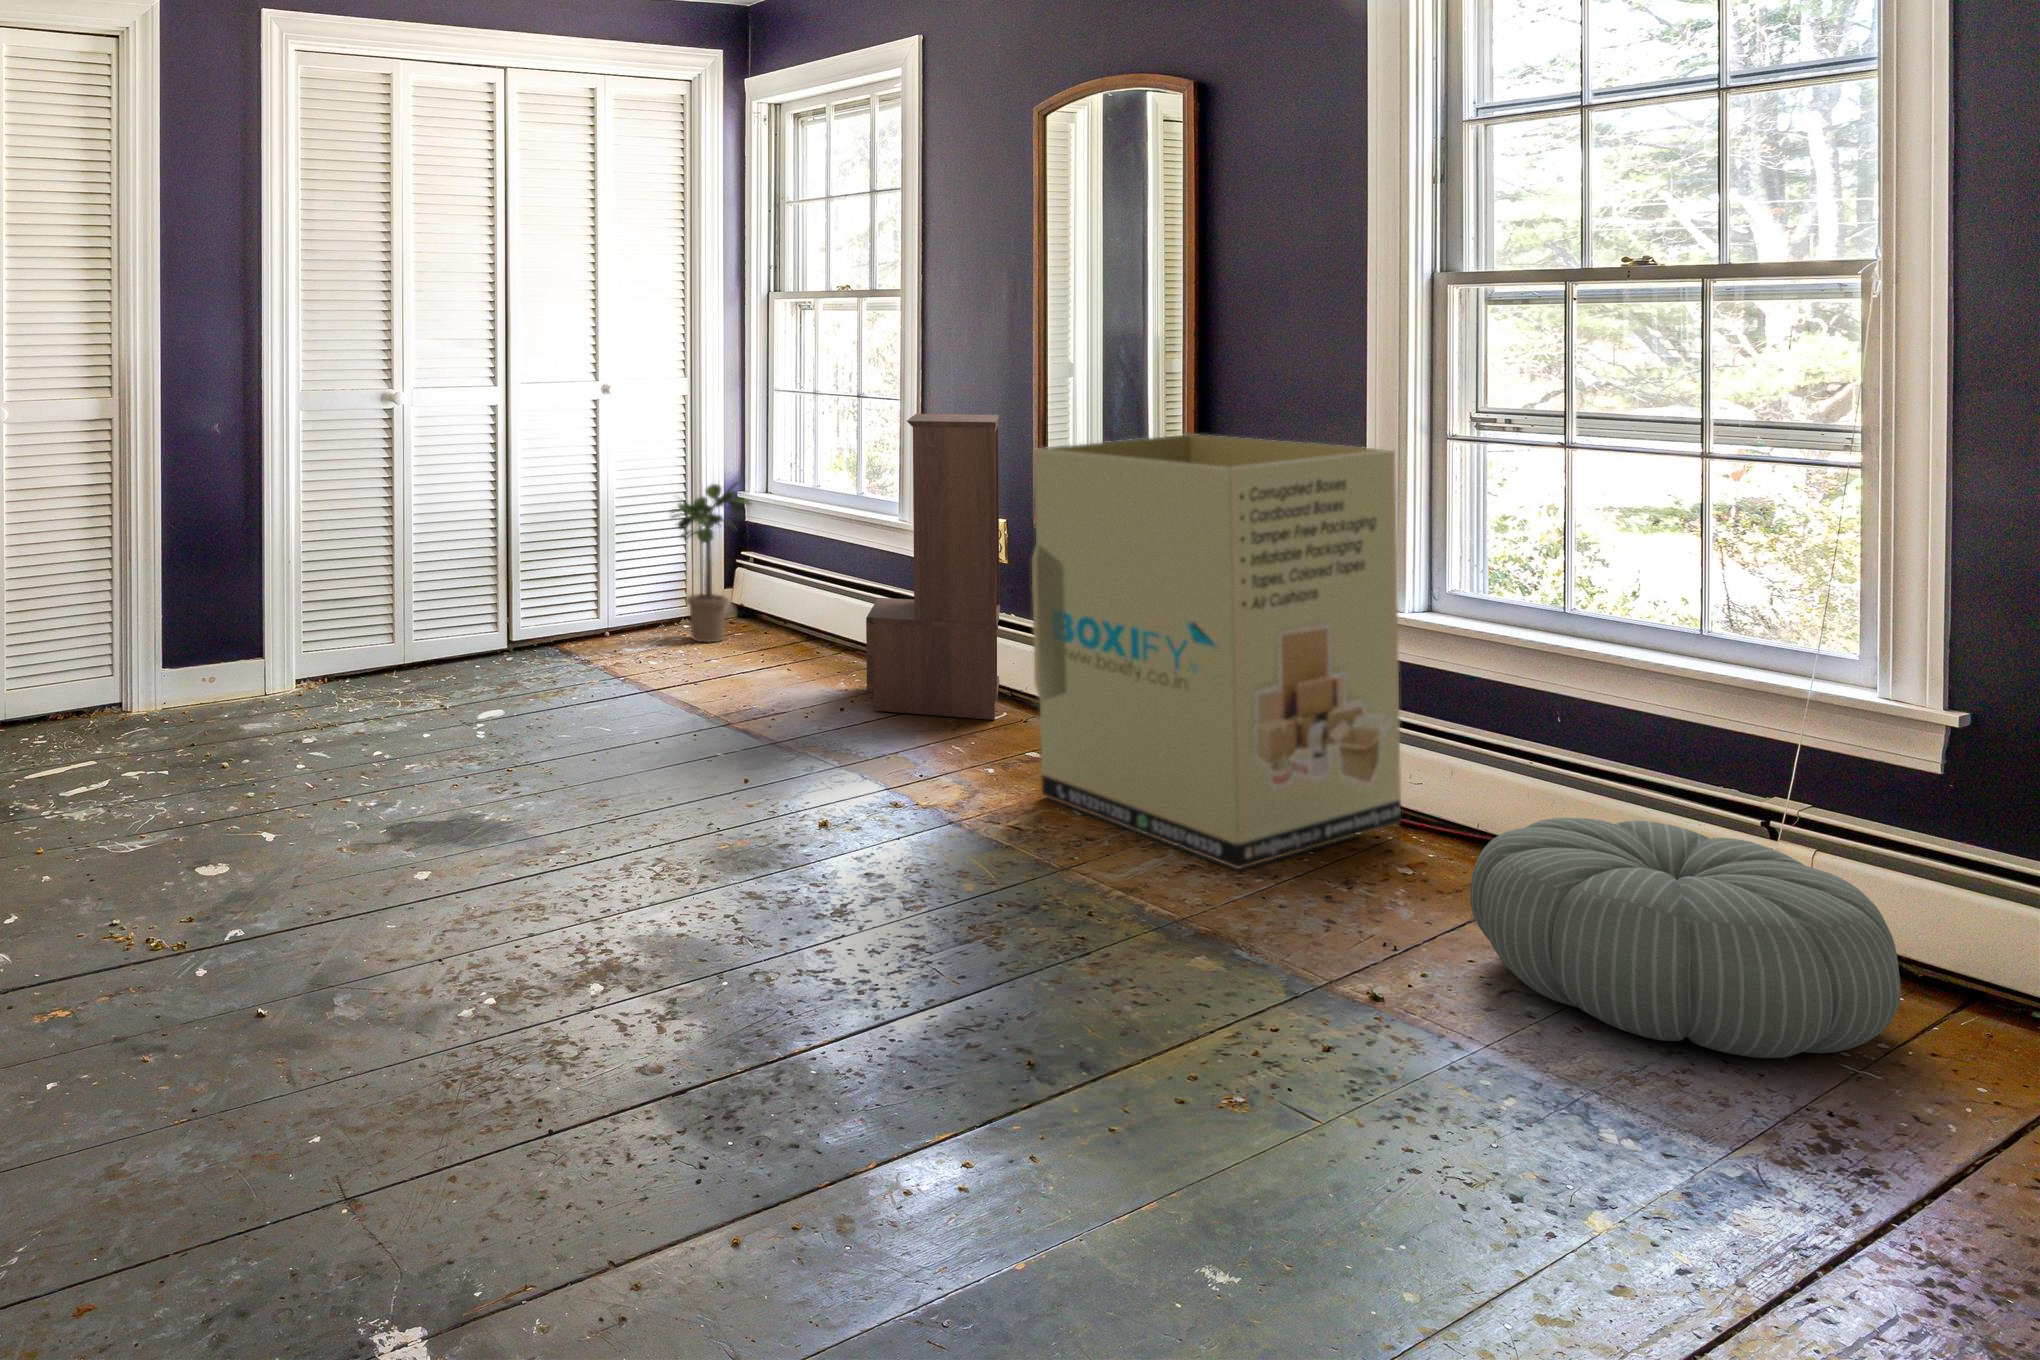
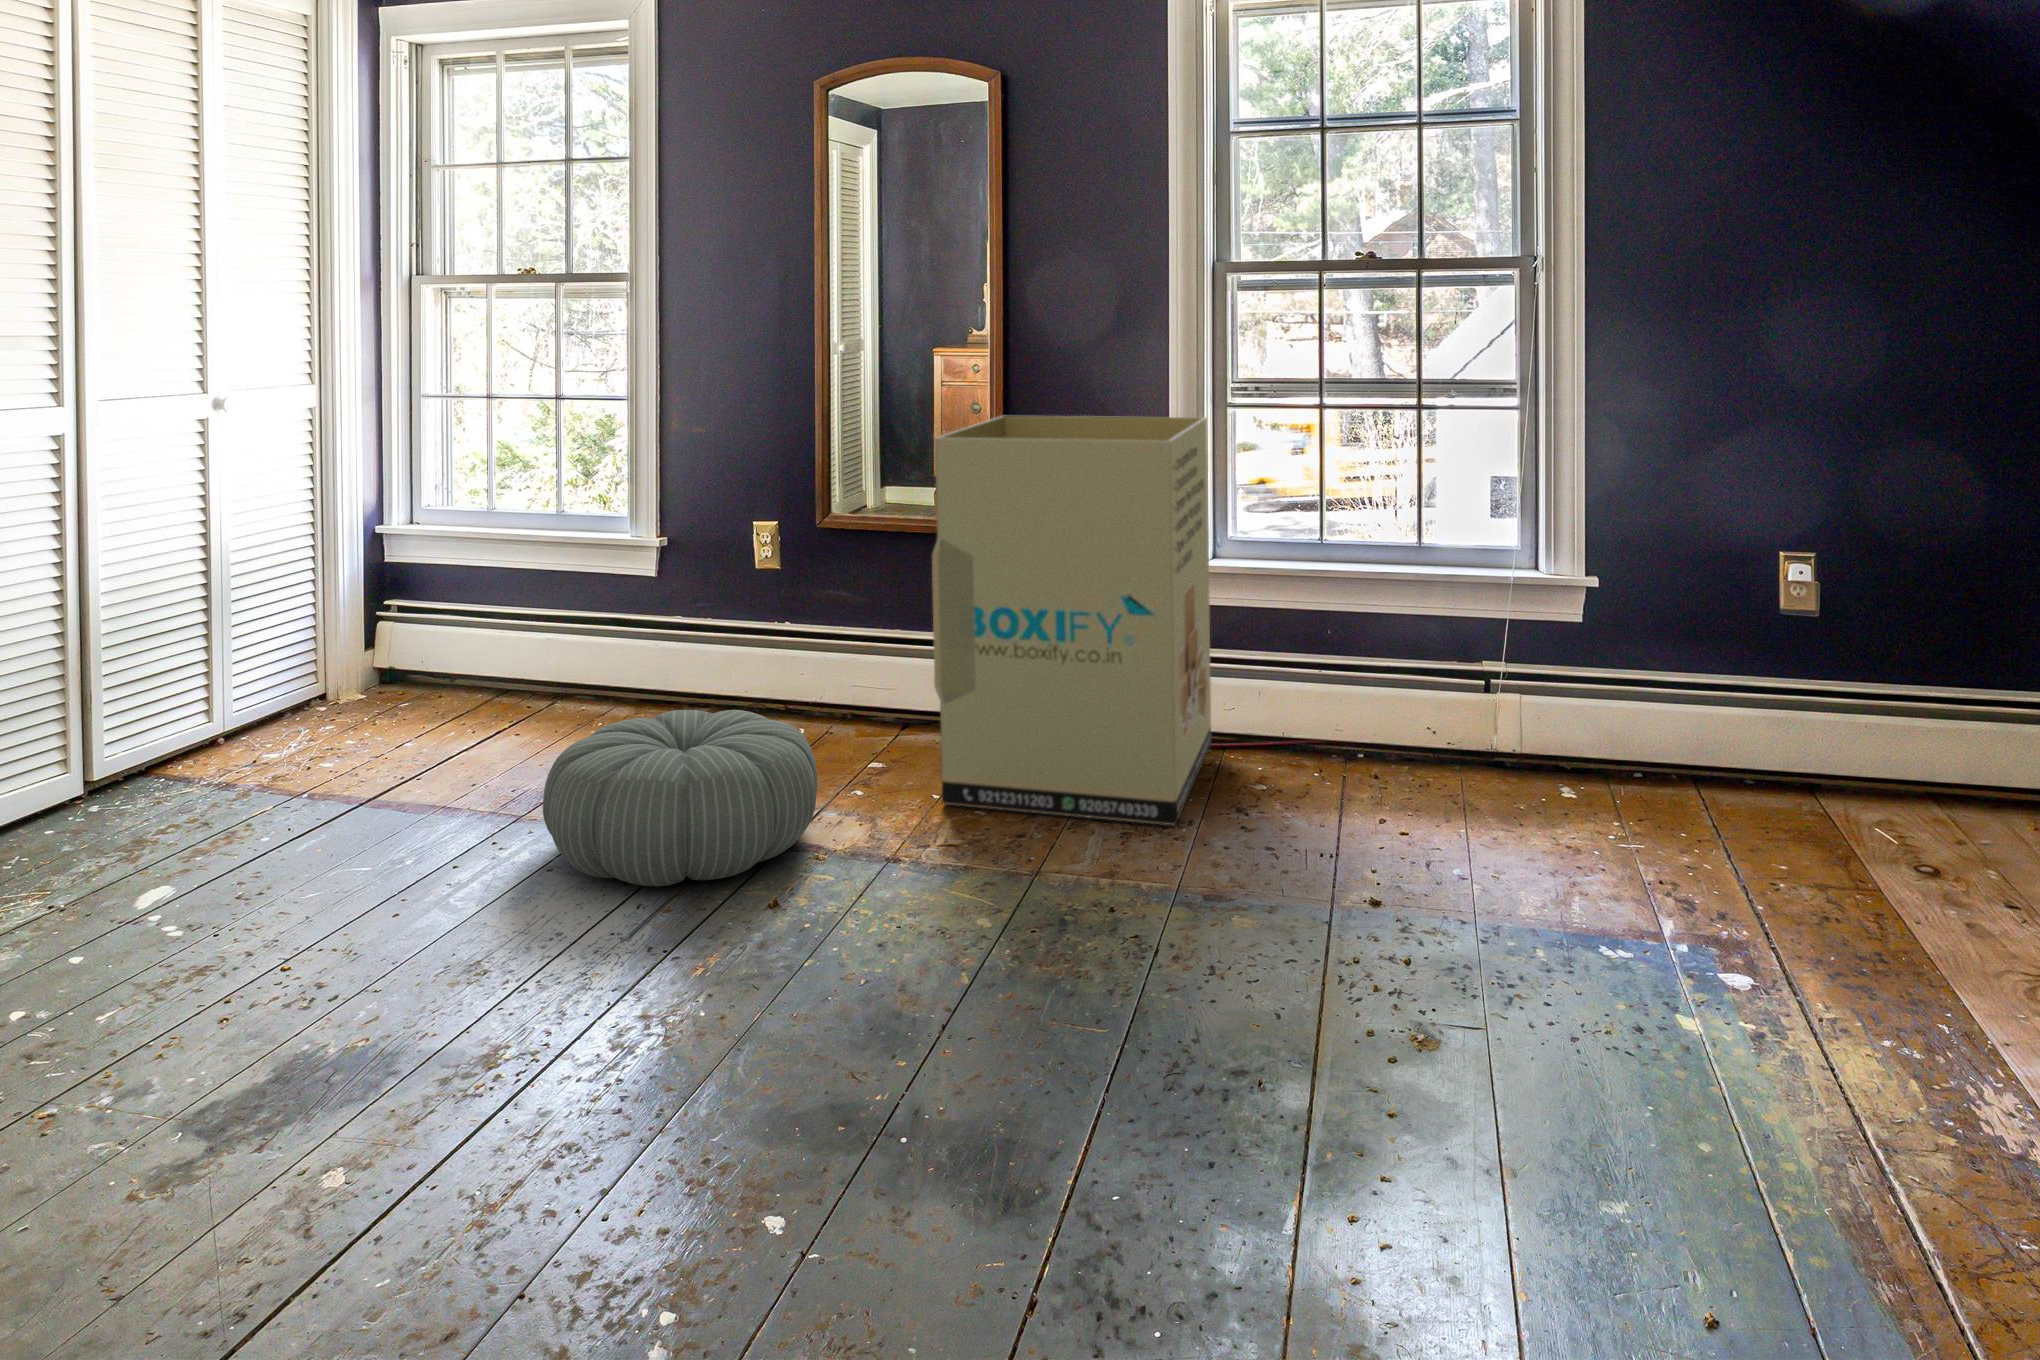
bookshelf: present [866,414,1000,720] -> none [634,409,799,756]
potted plant: present [671,481,751,642] -> none [303,508,422,722]
pouf: present [1470,818,1901,1058] -> present [543,710,818,886]

